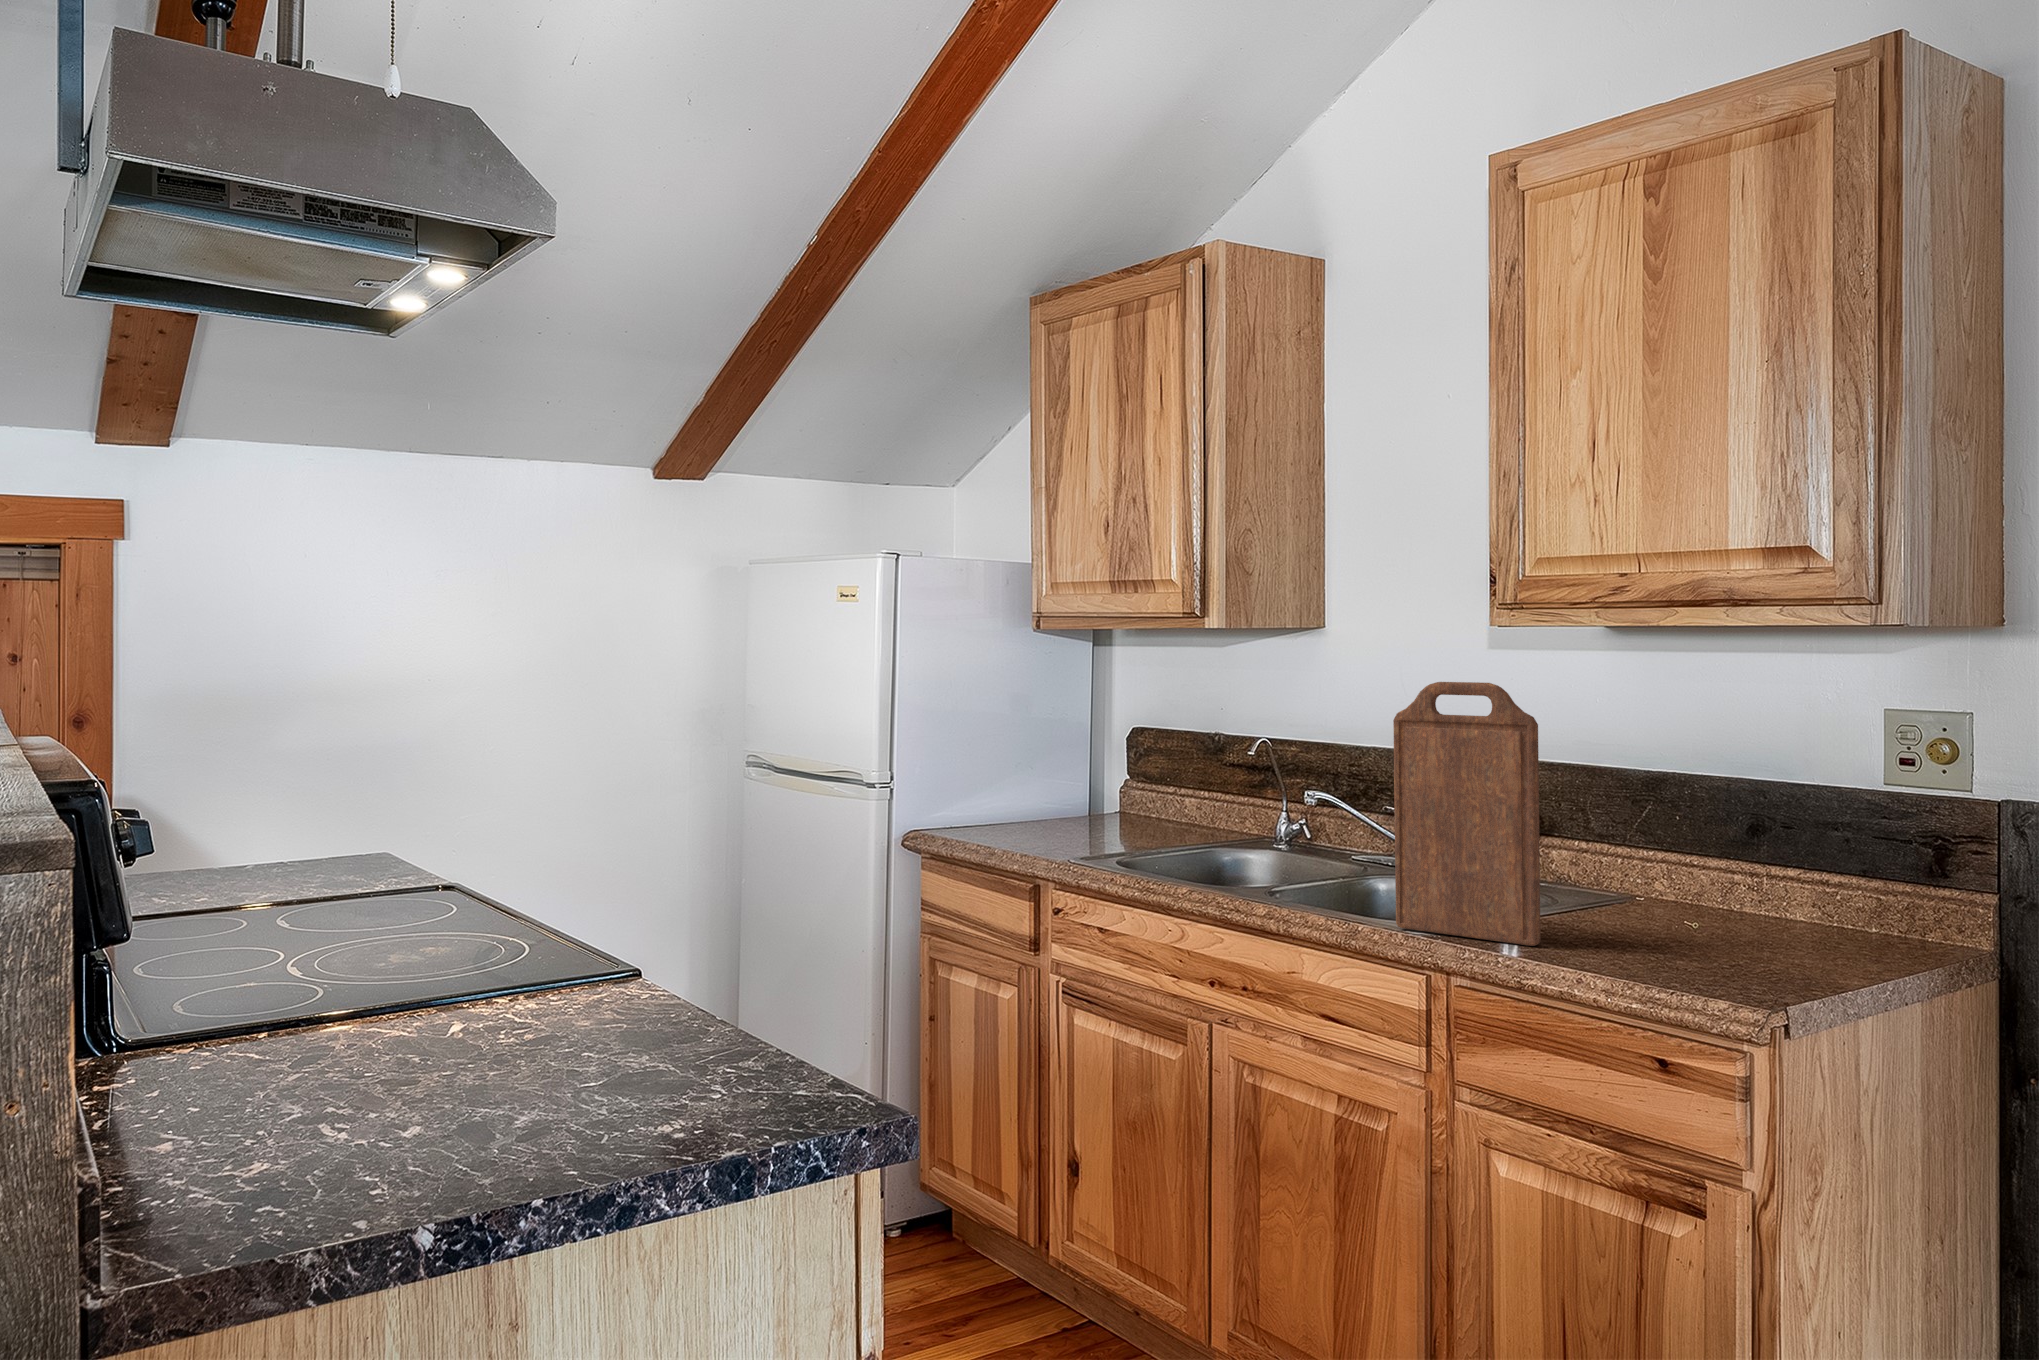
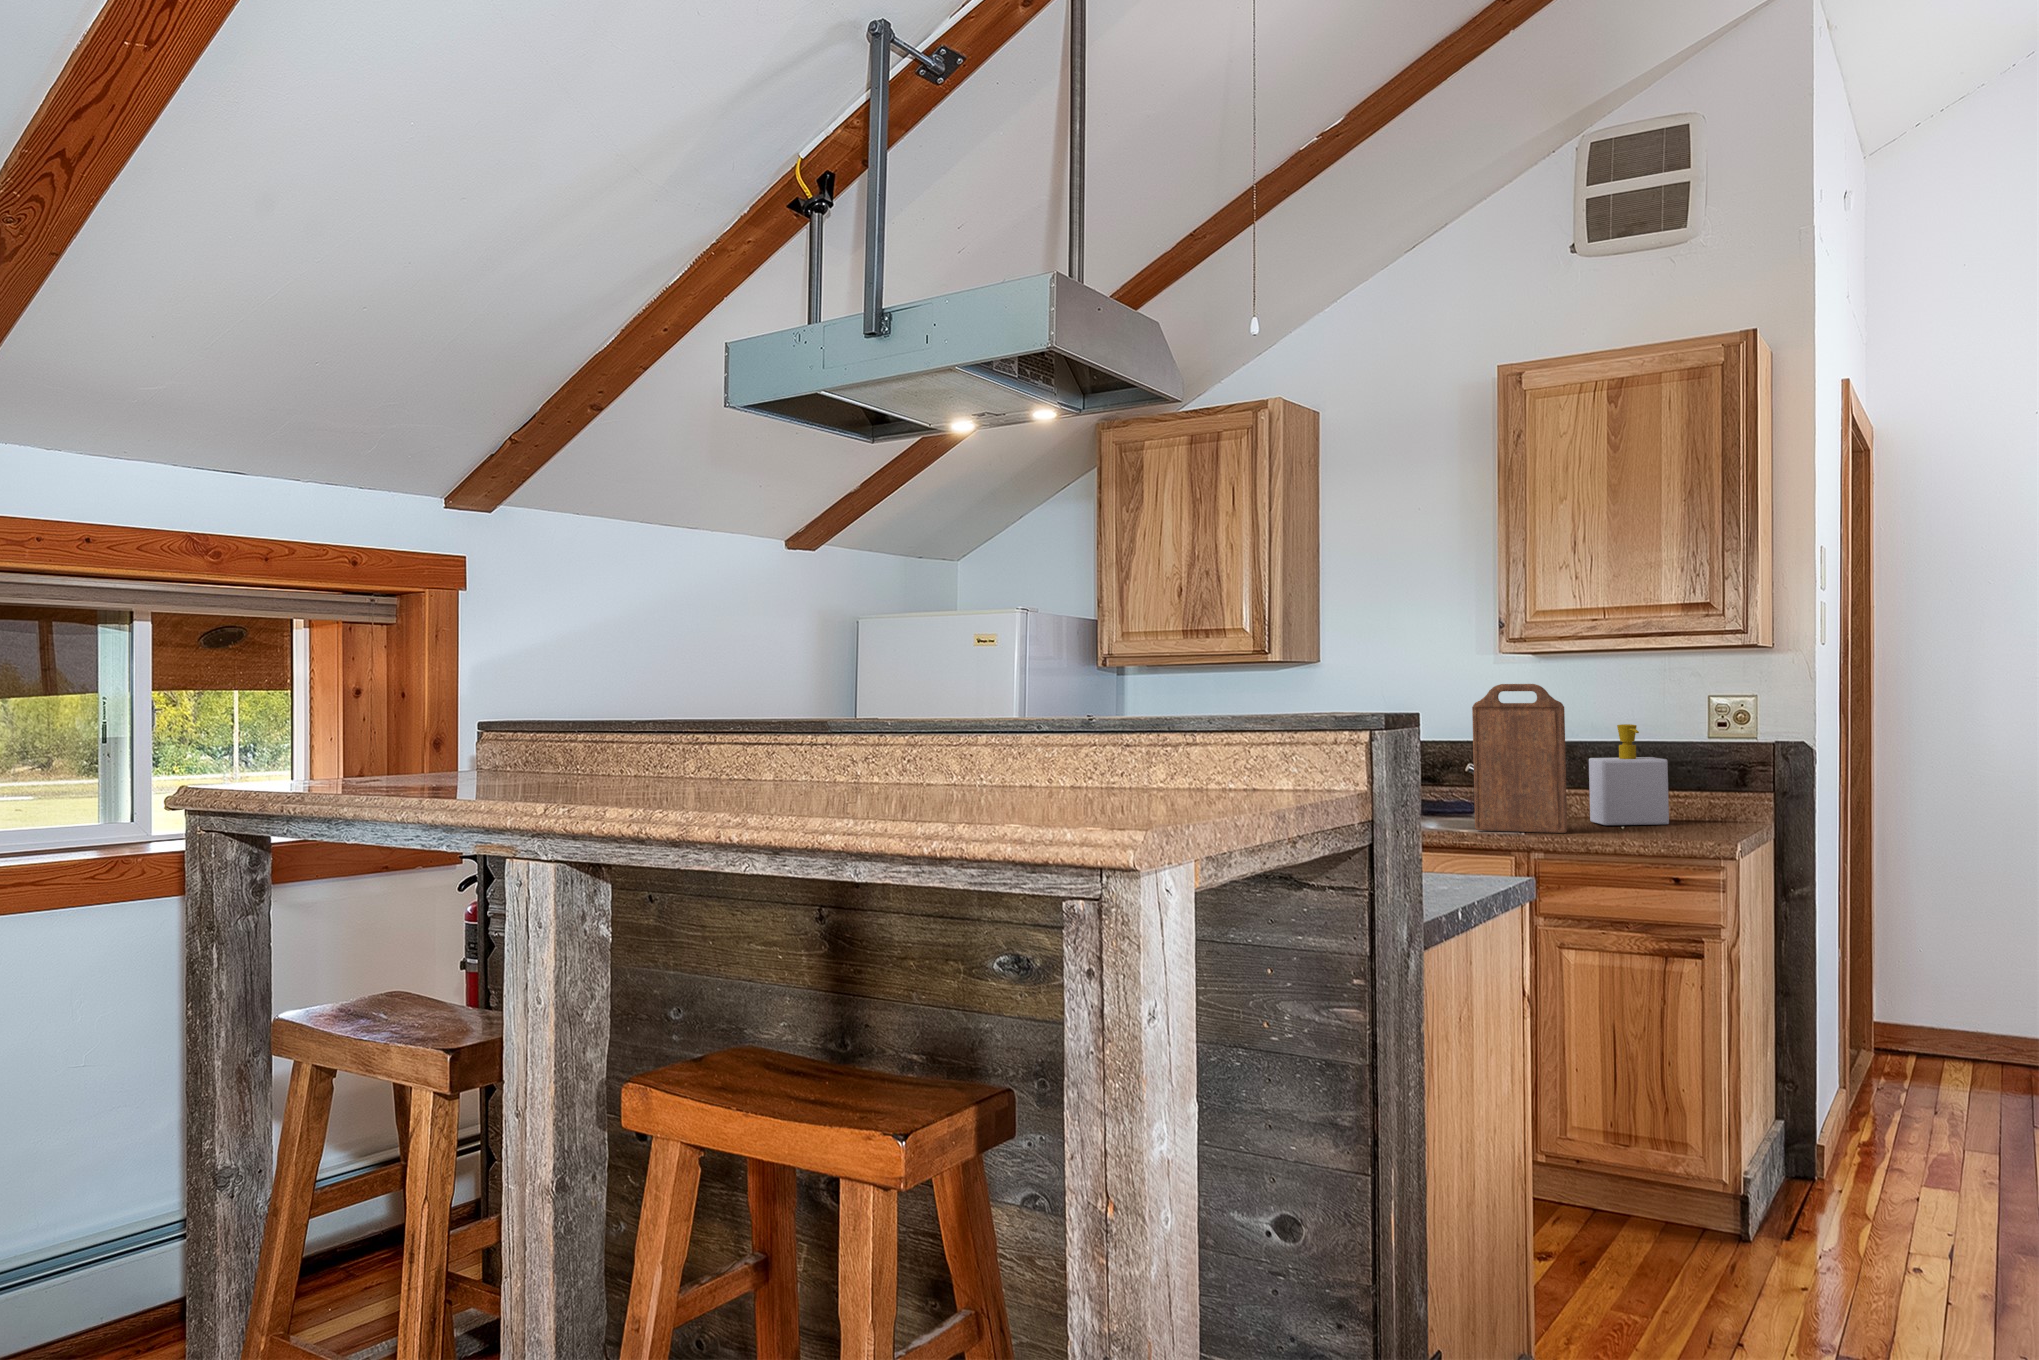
soap bottle: none [1627,756,1761,939] -> present [1589,724,1669,825]

